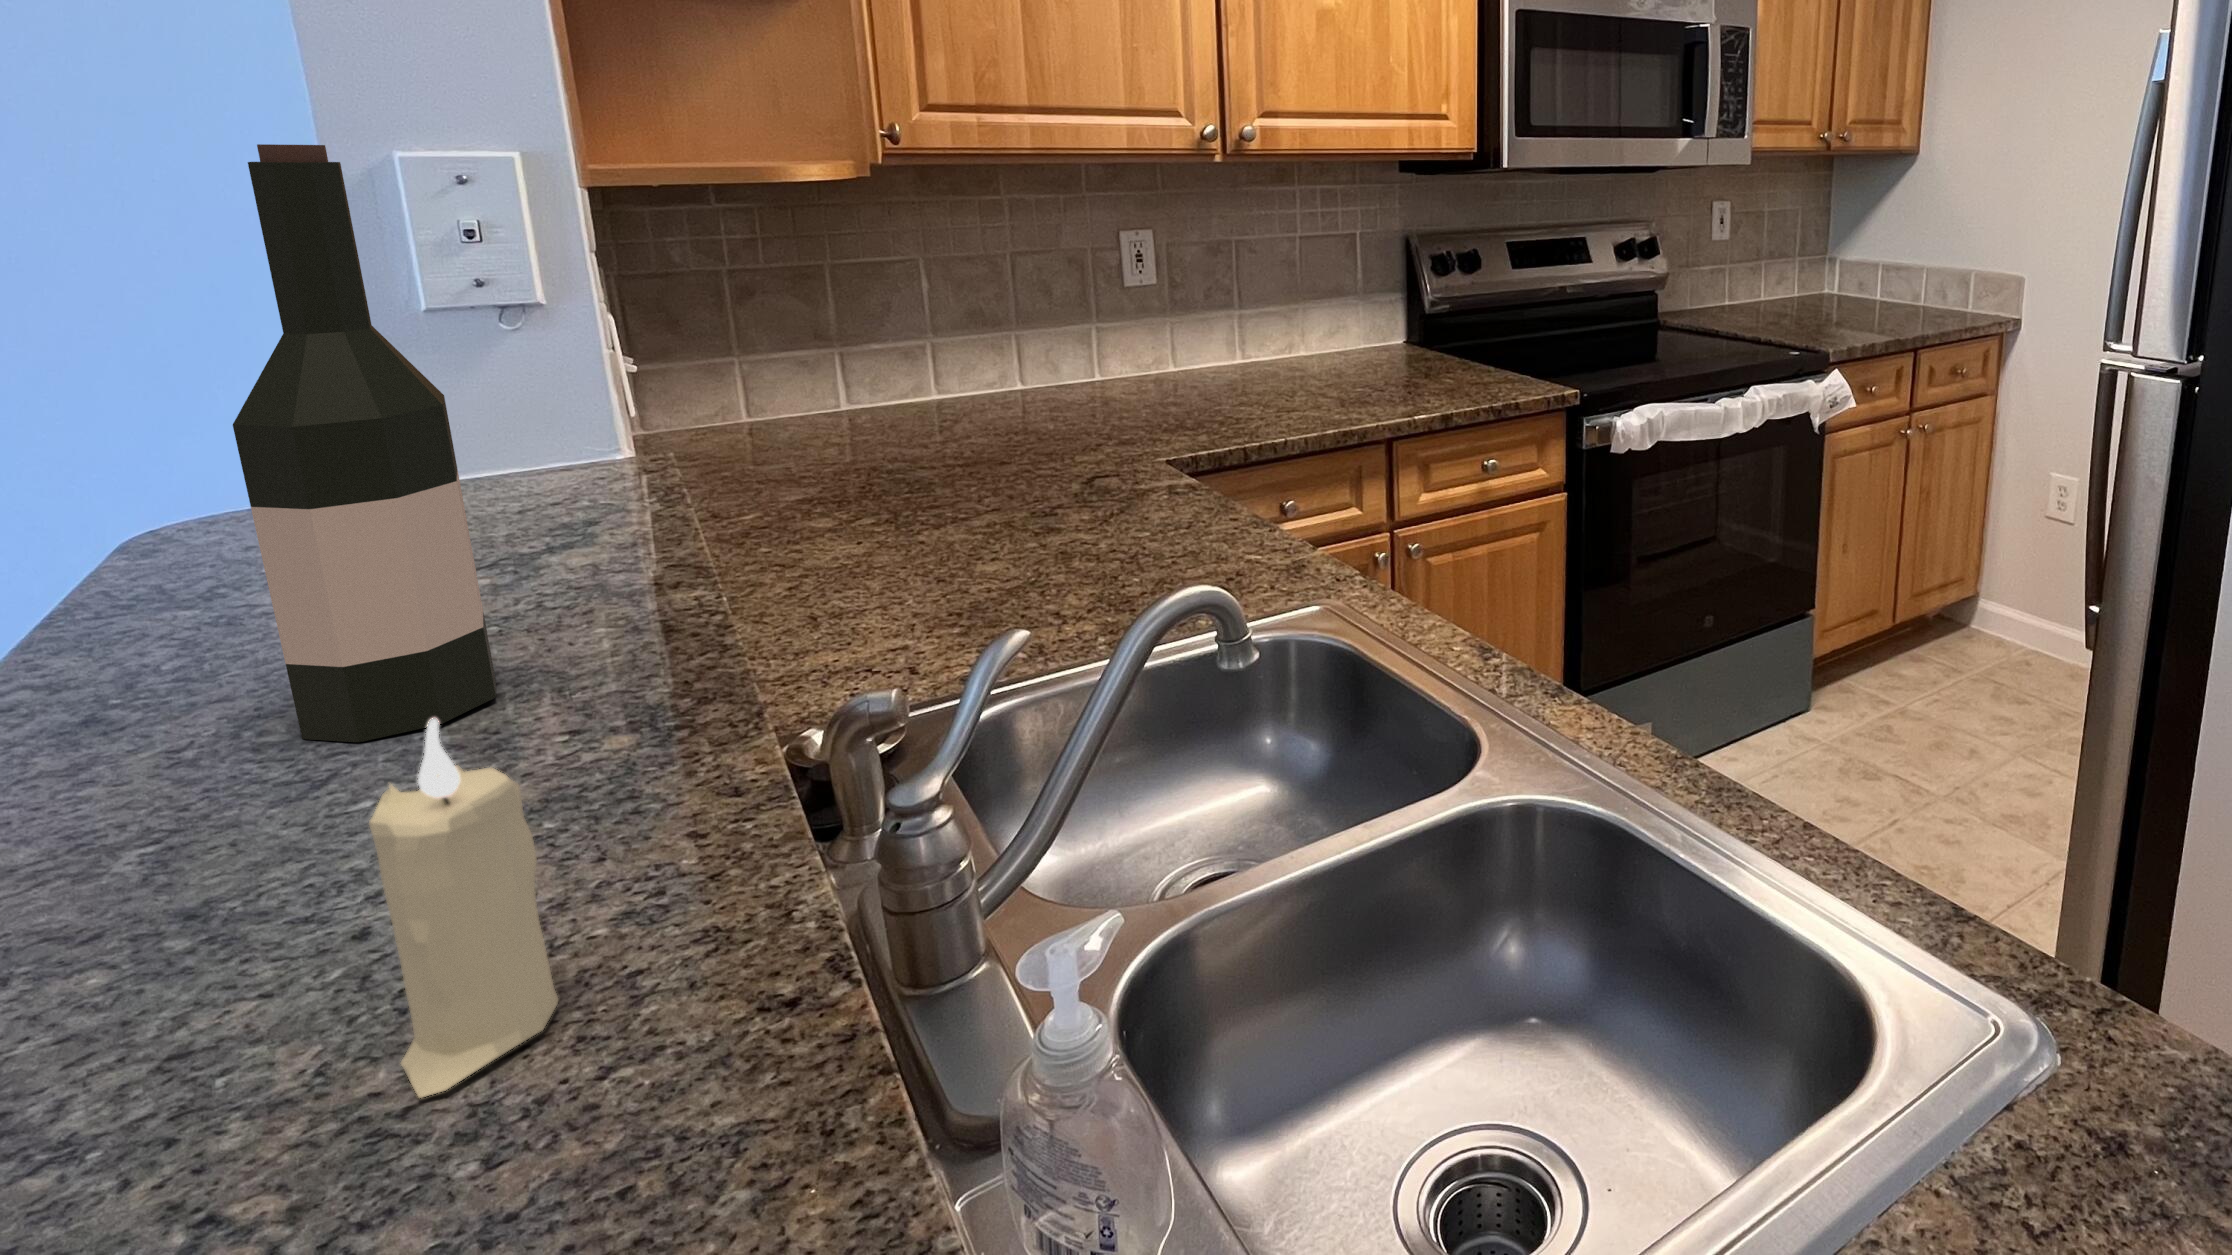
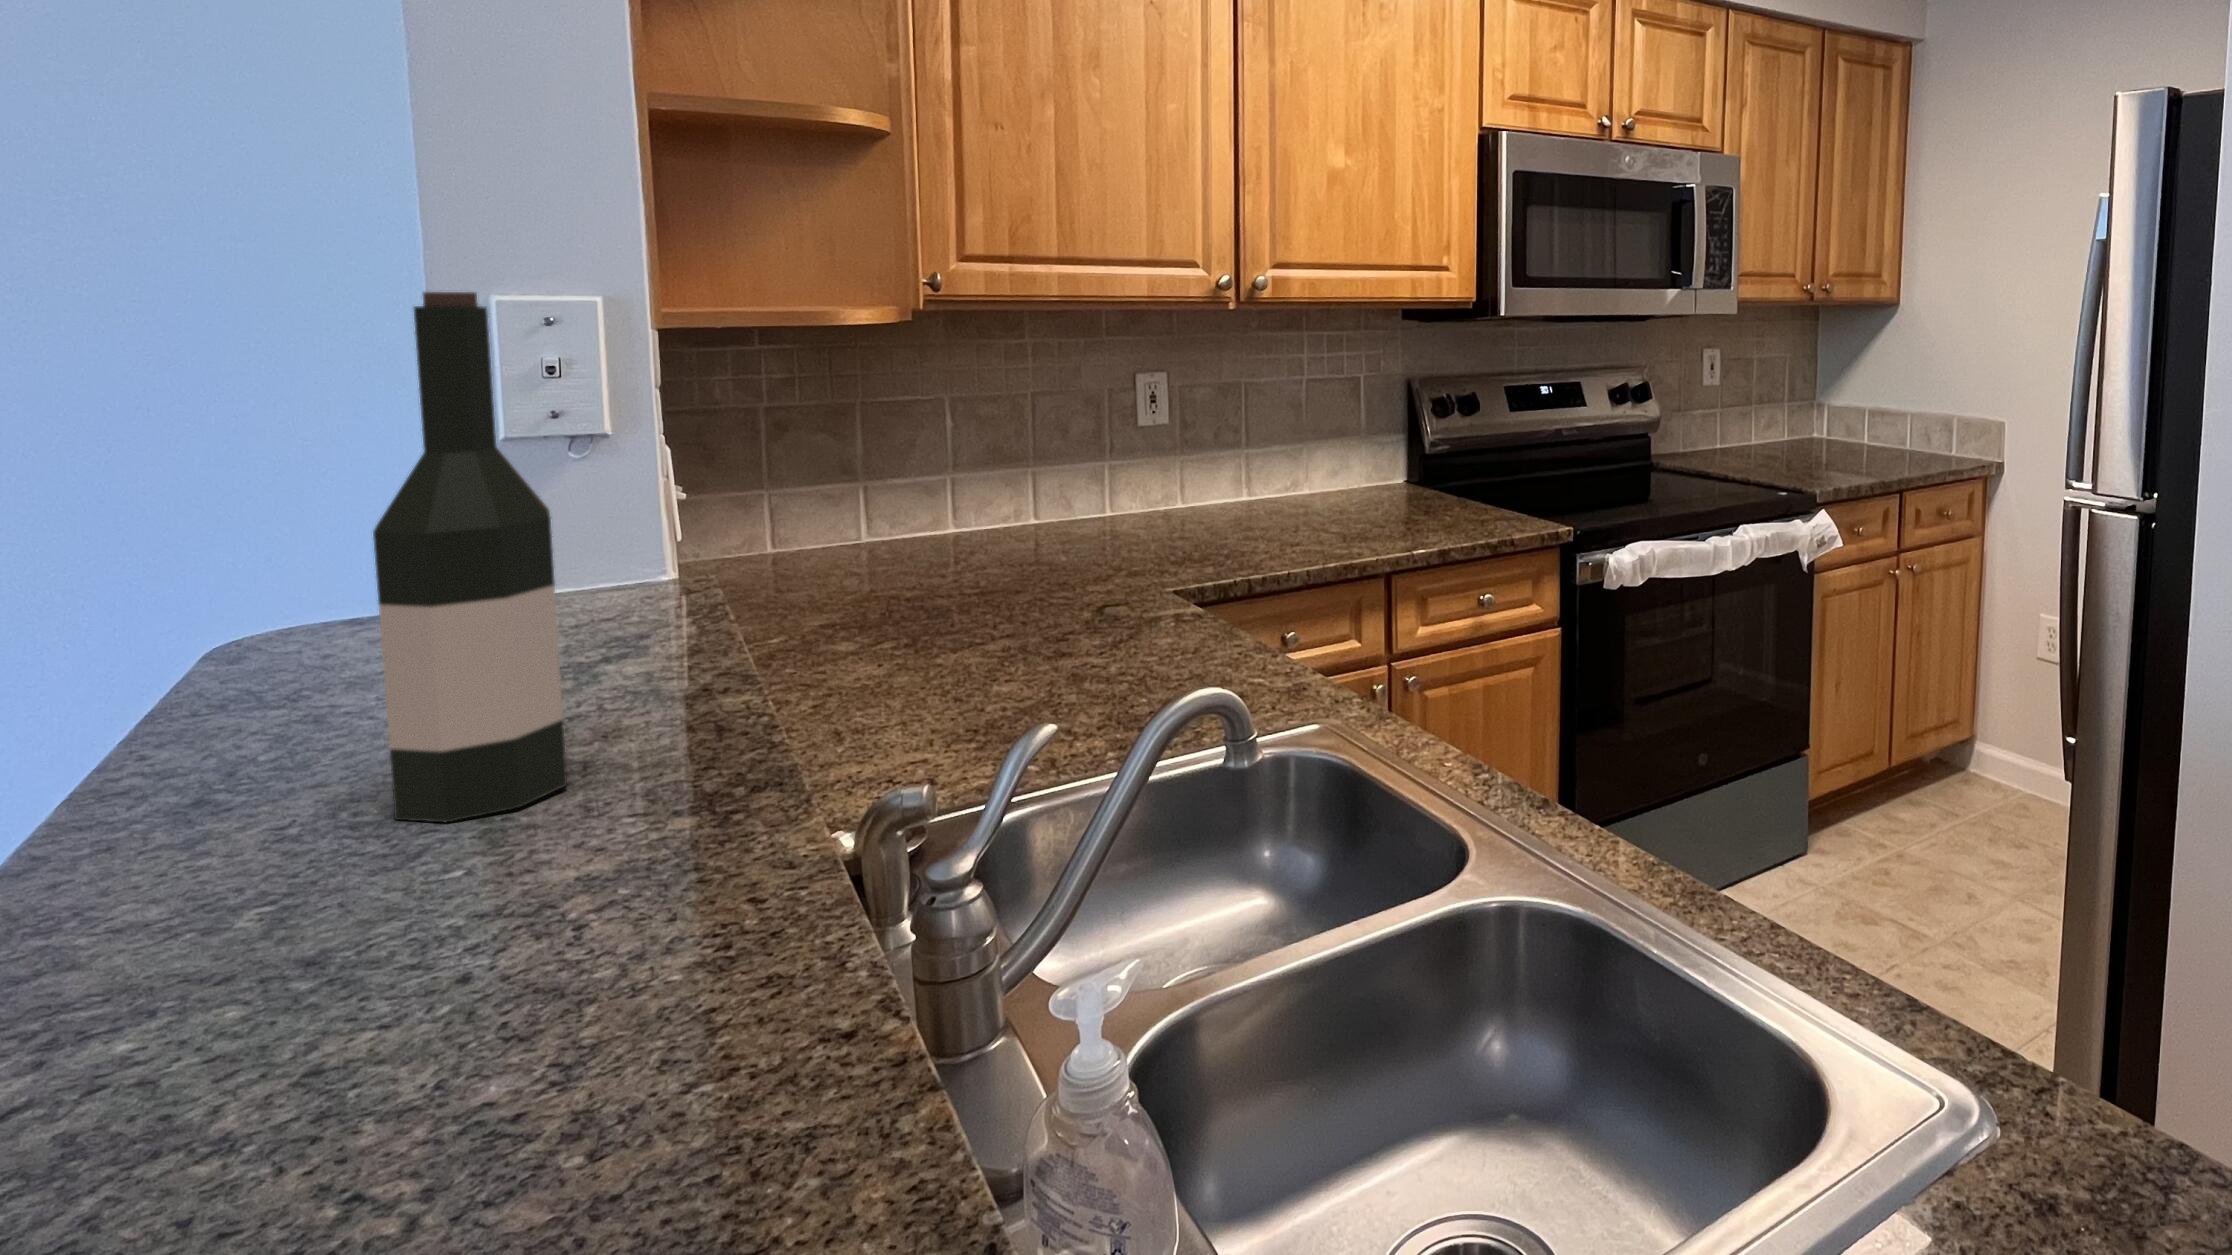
candle: present [370,719,559,1098] -> none [510,765,644,1105]

